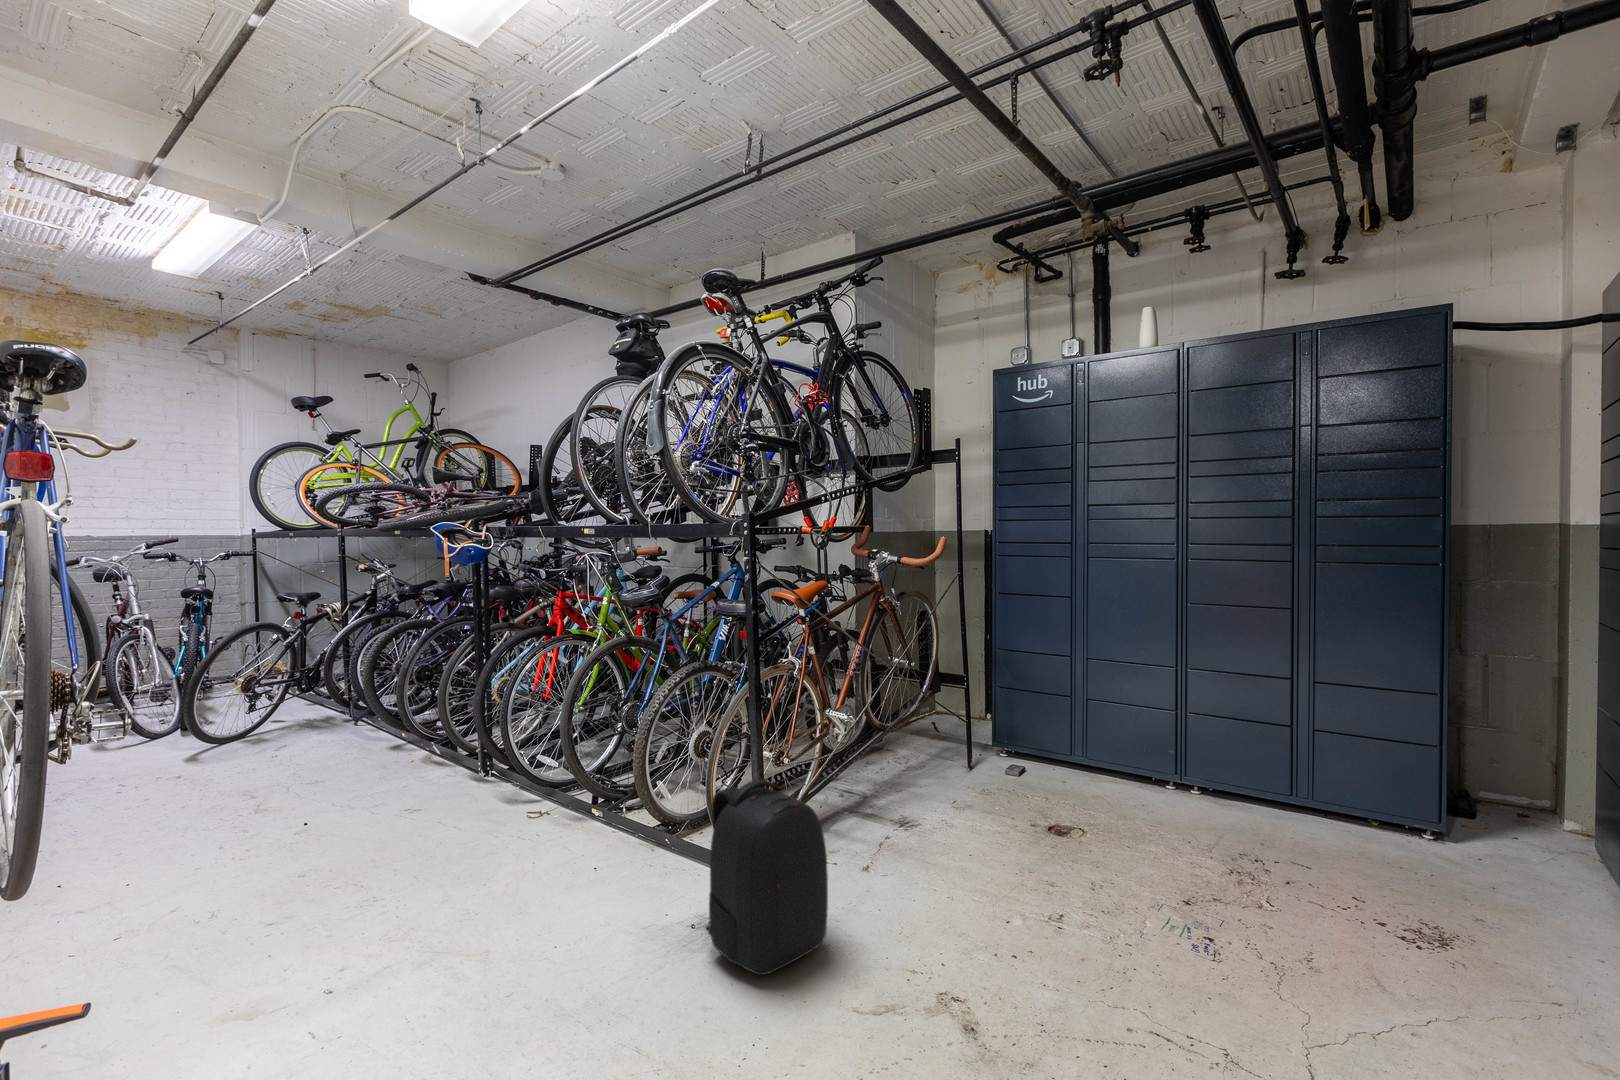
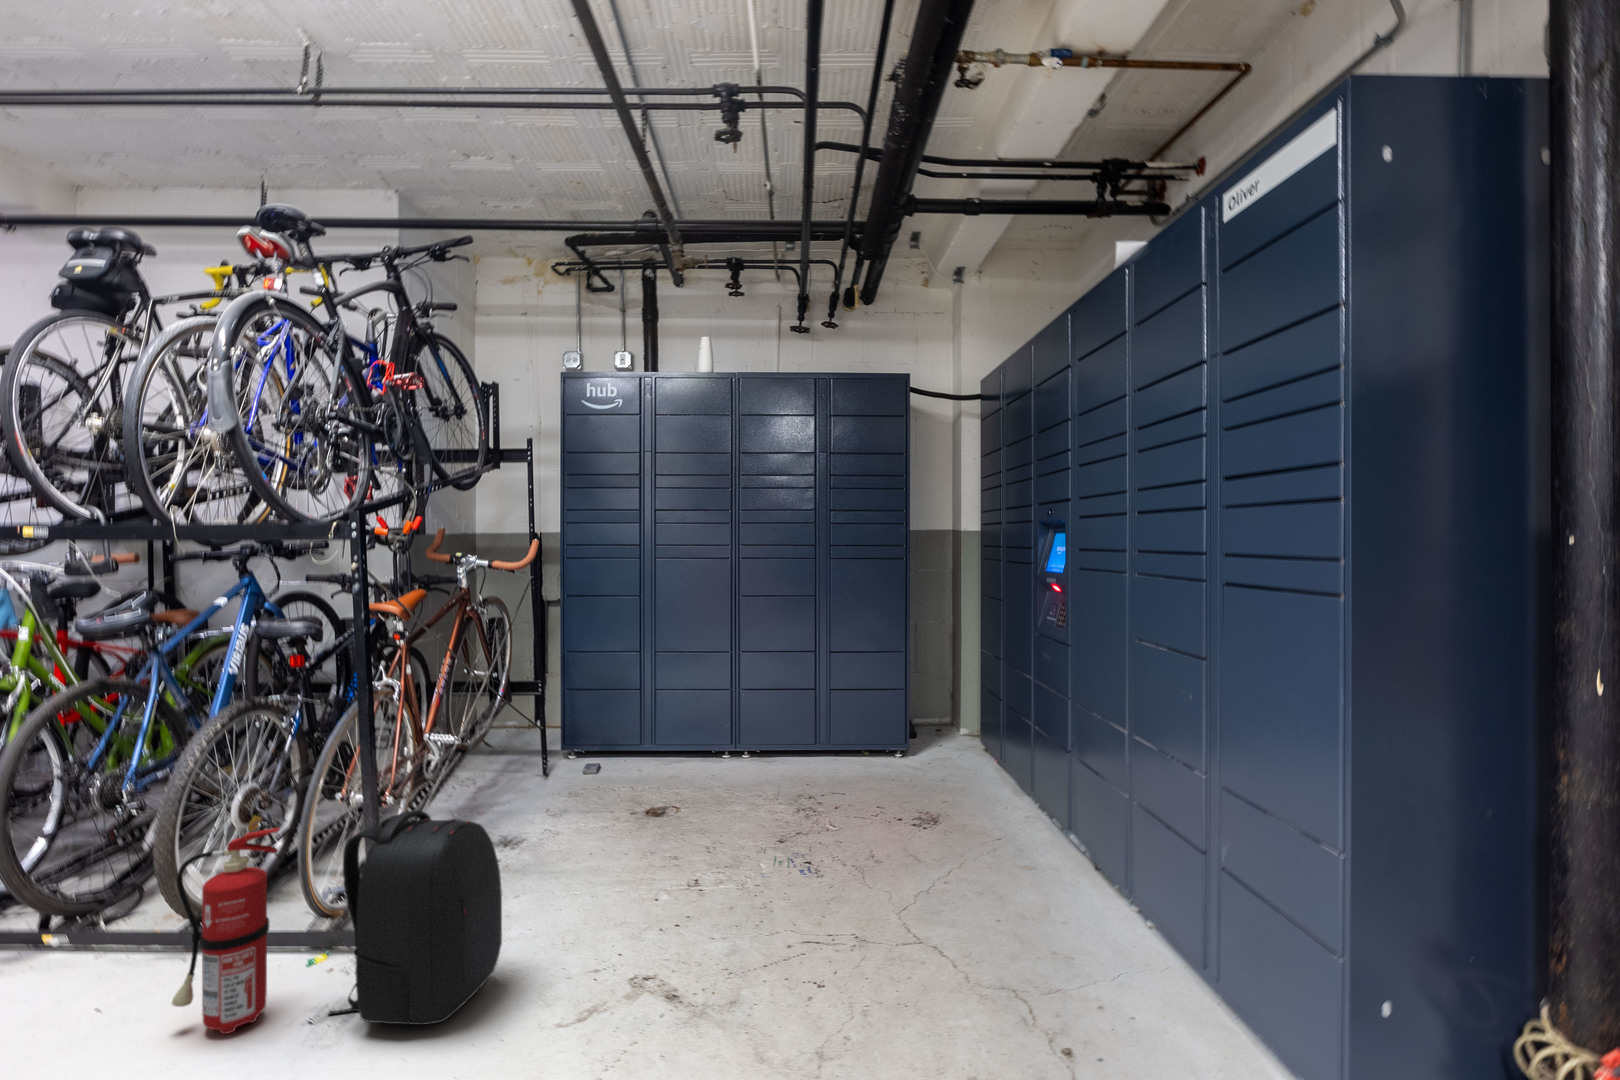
fire extinguisher: none [624,756,681,915] -> present [172,816,280,1034]

